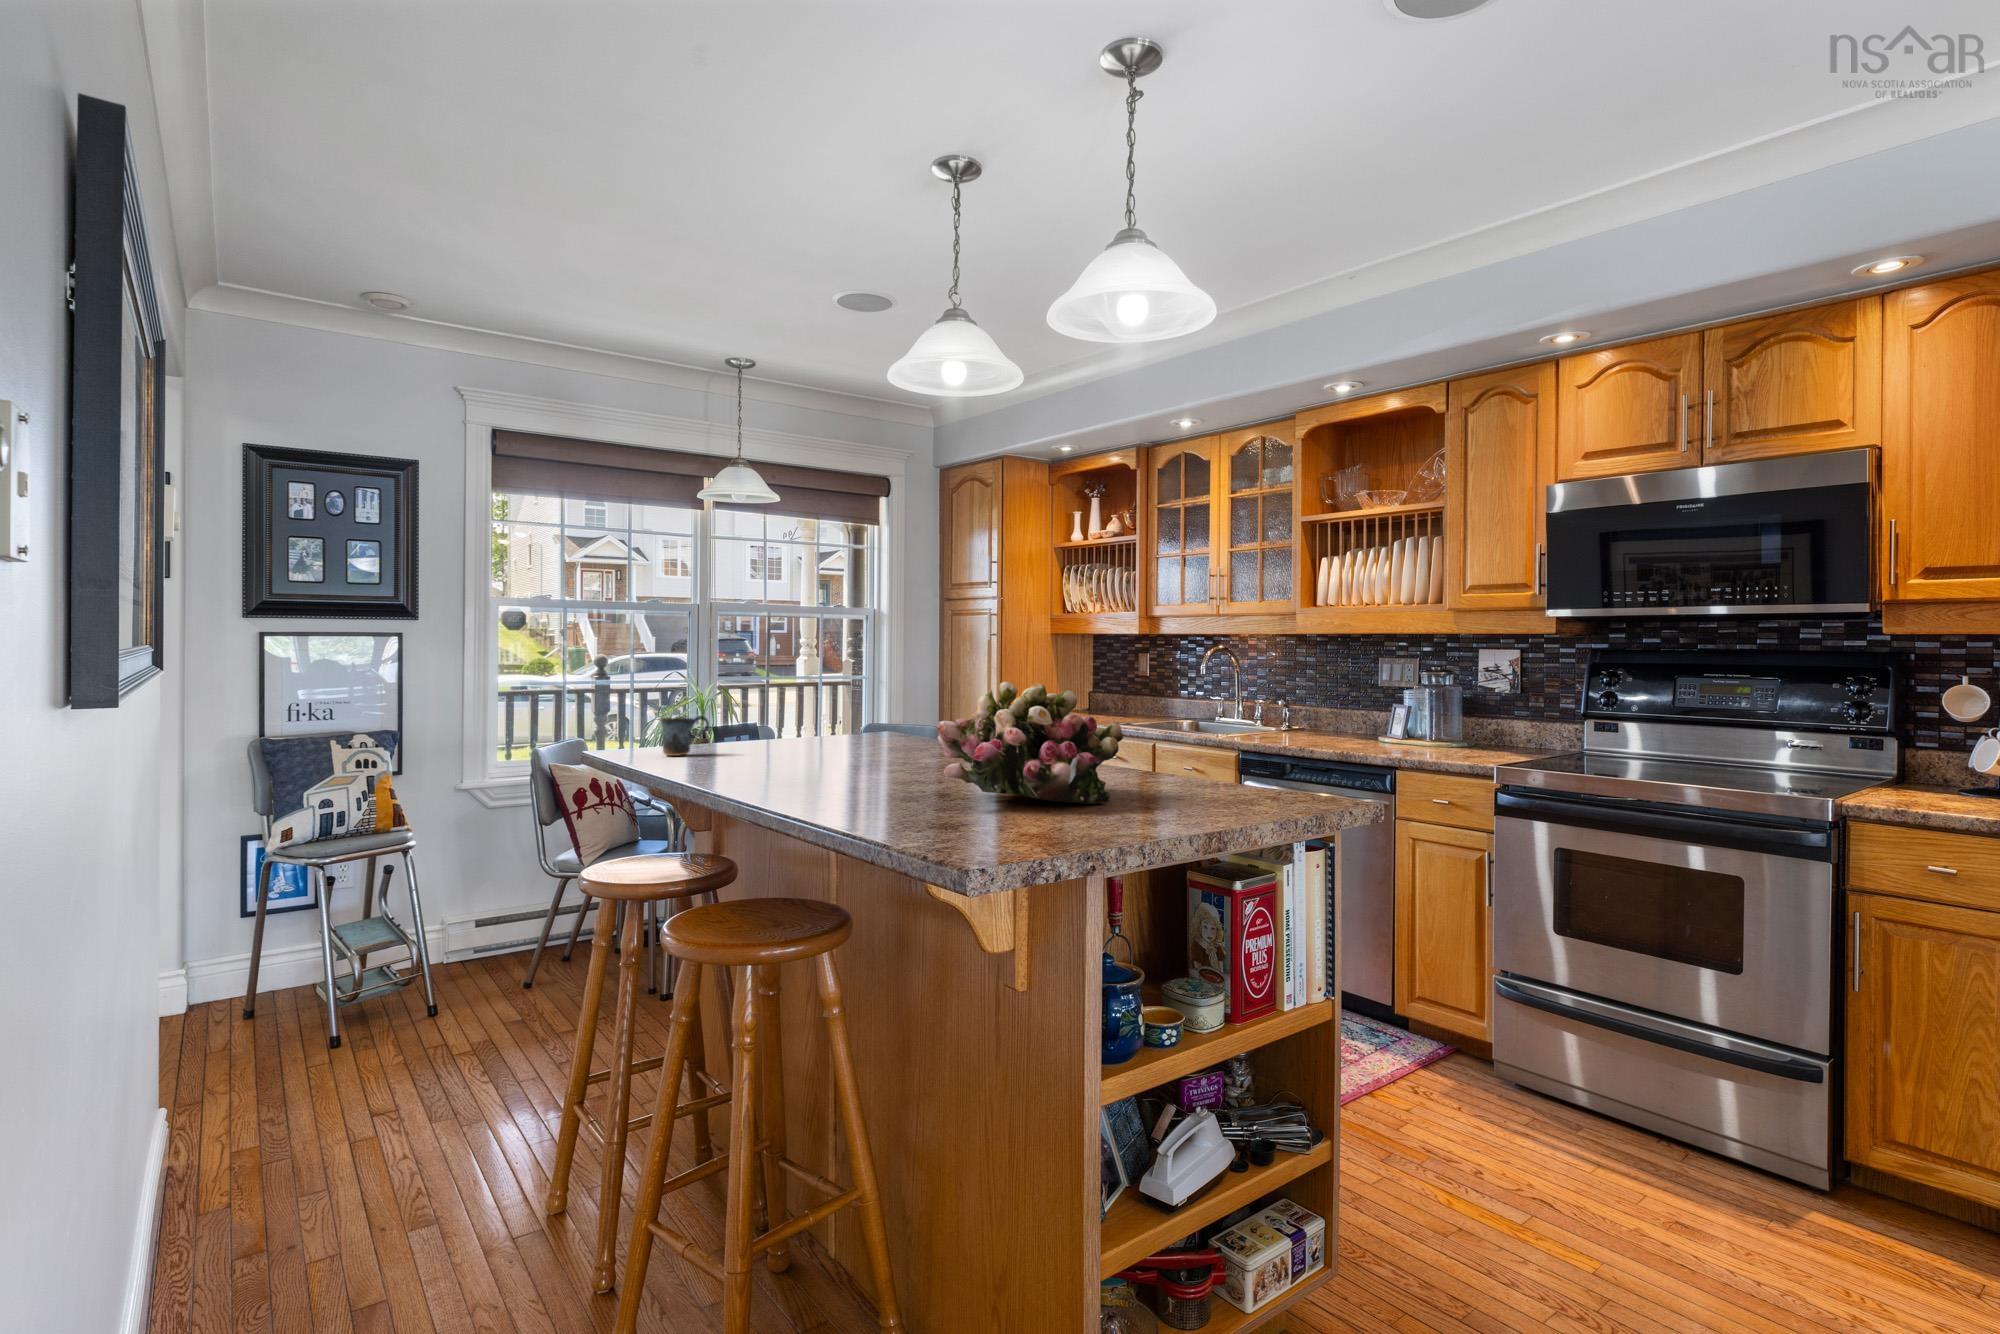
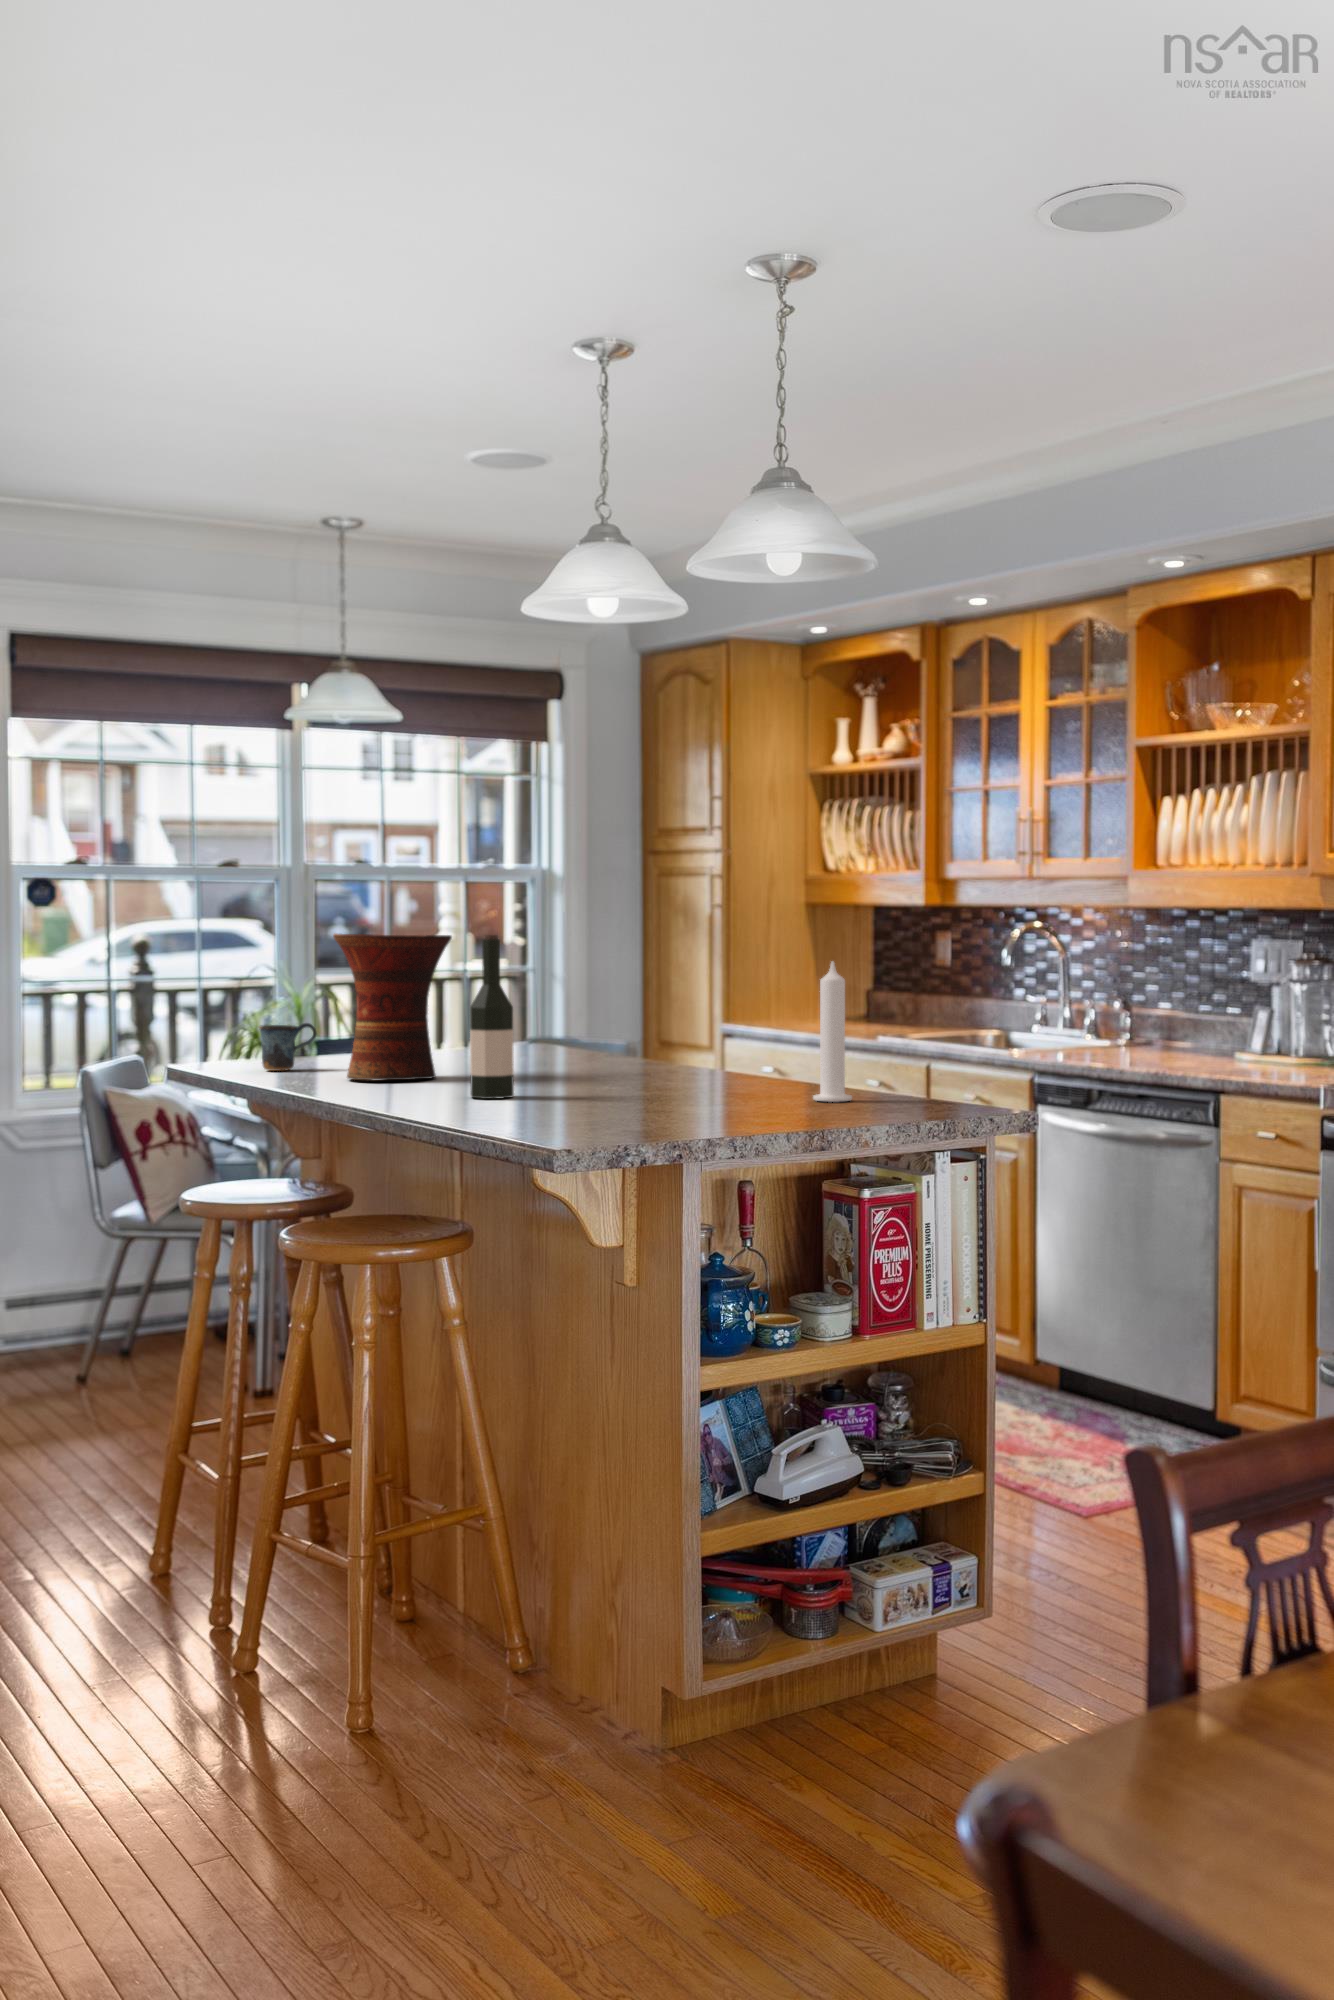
wine bottle: none [846,638,887,788] -> present [470,935,514,1099]
vase: none [723,639,826,767] -> present [333,934,452,1080]
candle: none [1163,663,1199,791] -> present [813,961,852,1102]
flower arrangement: present [937,682,1123,804] -> none [558,983,760,1111]

